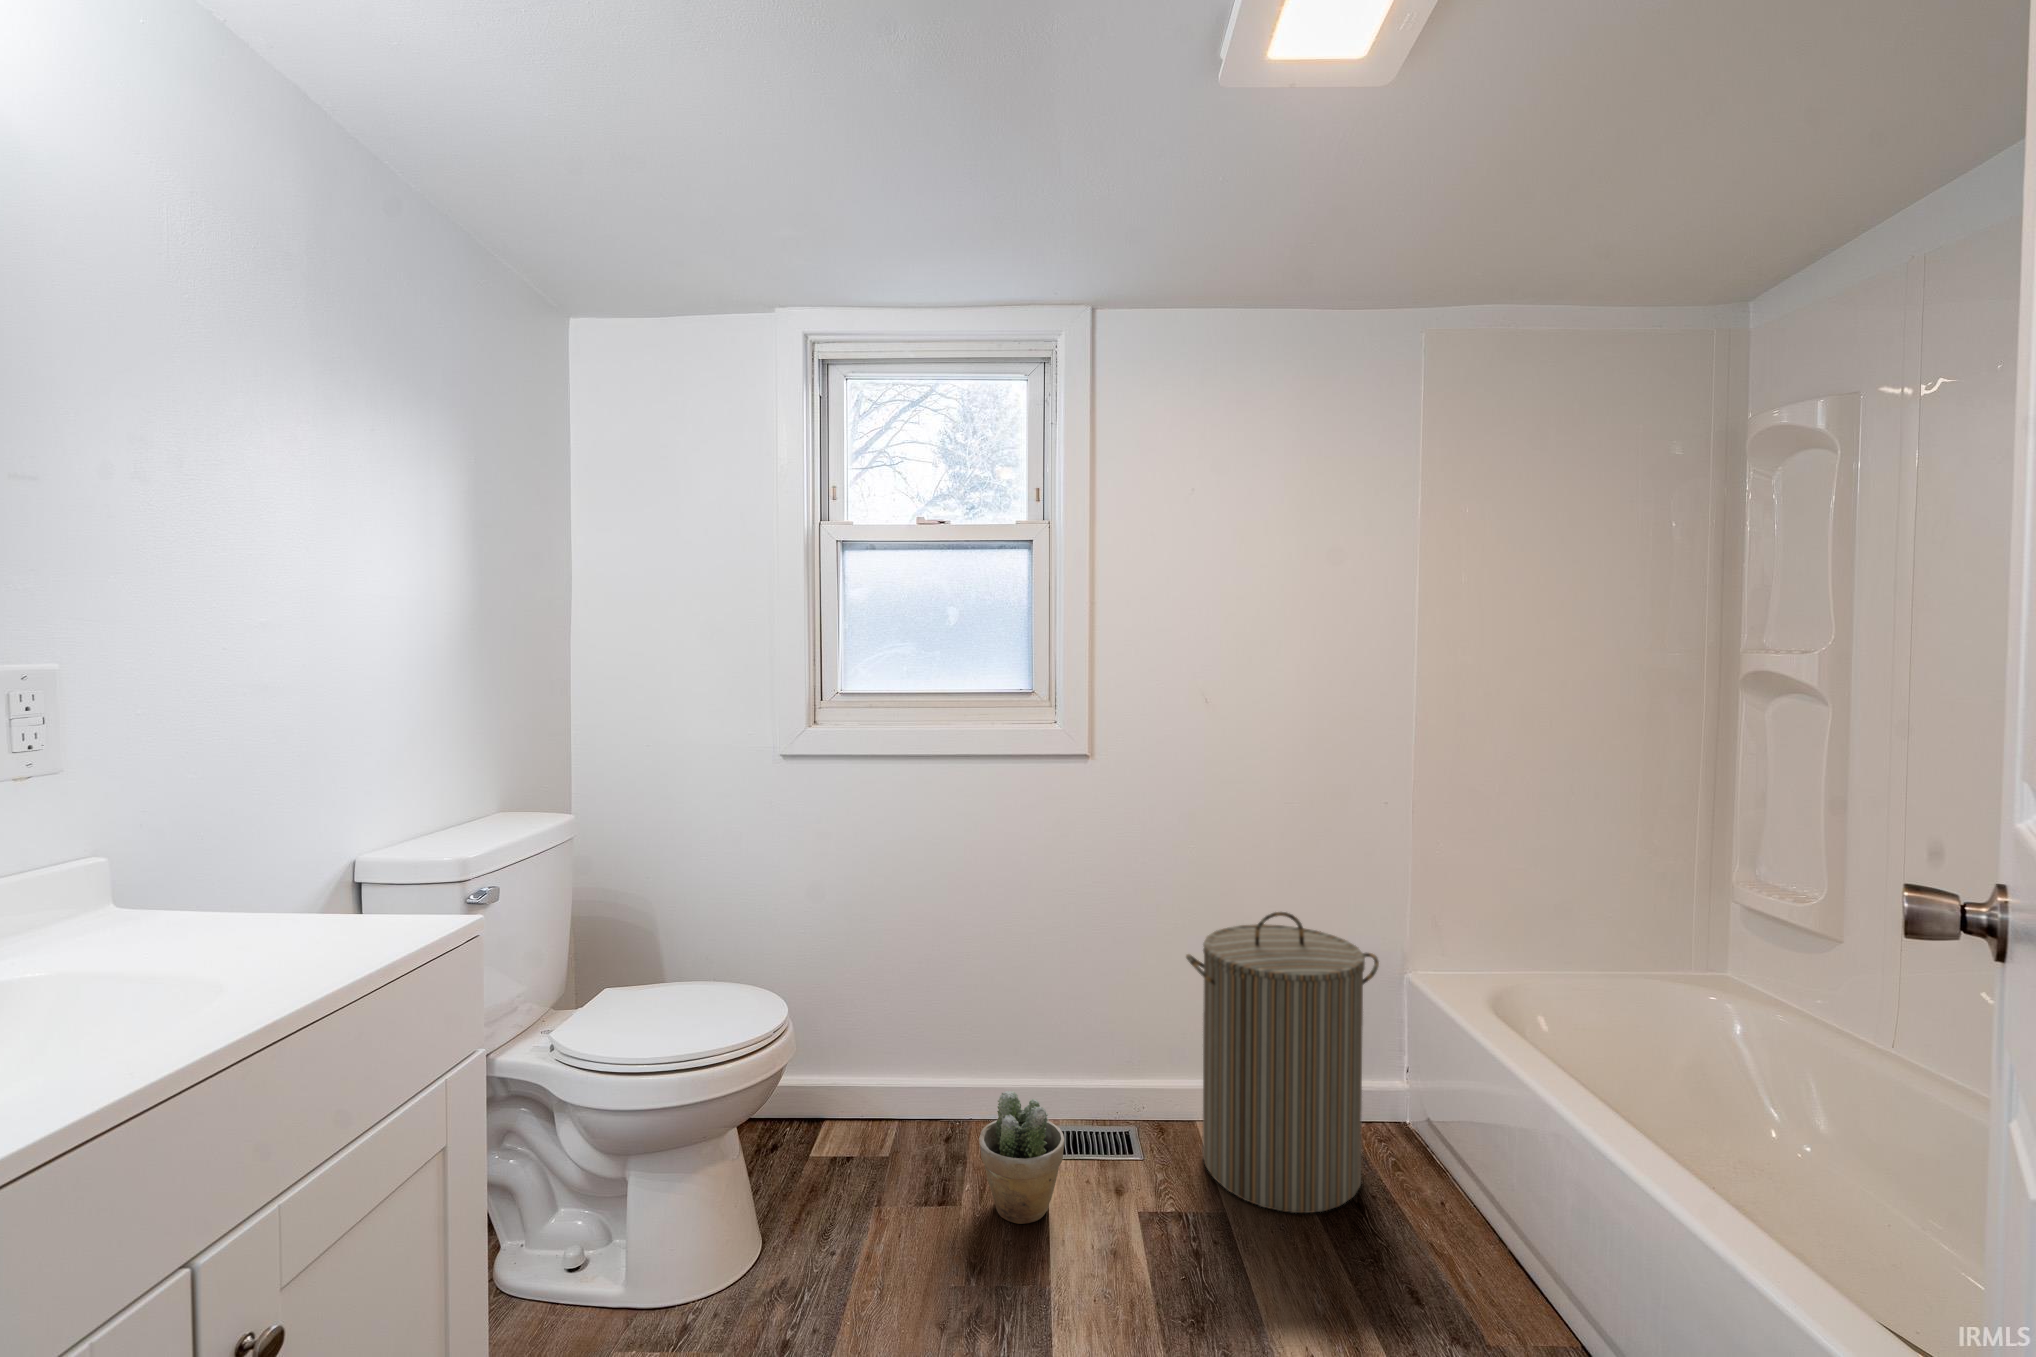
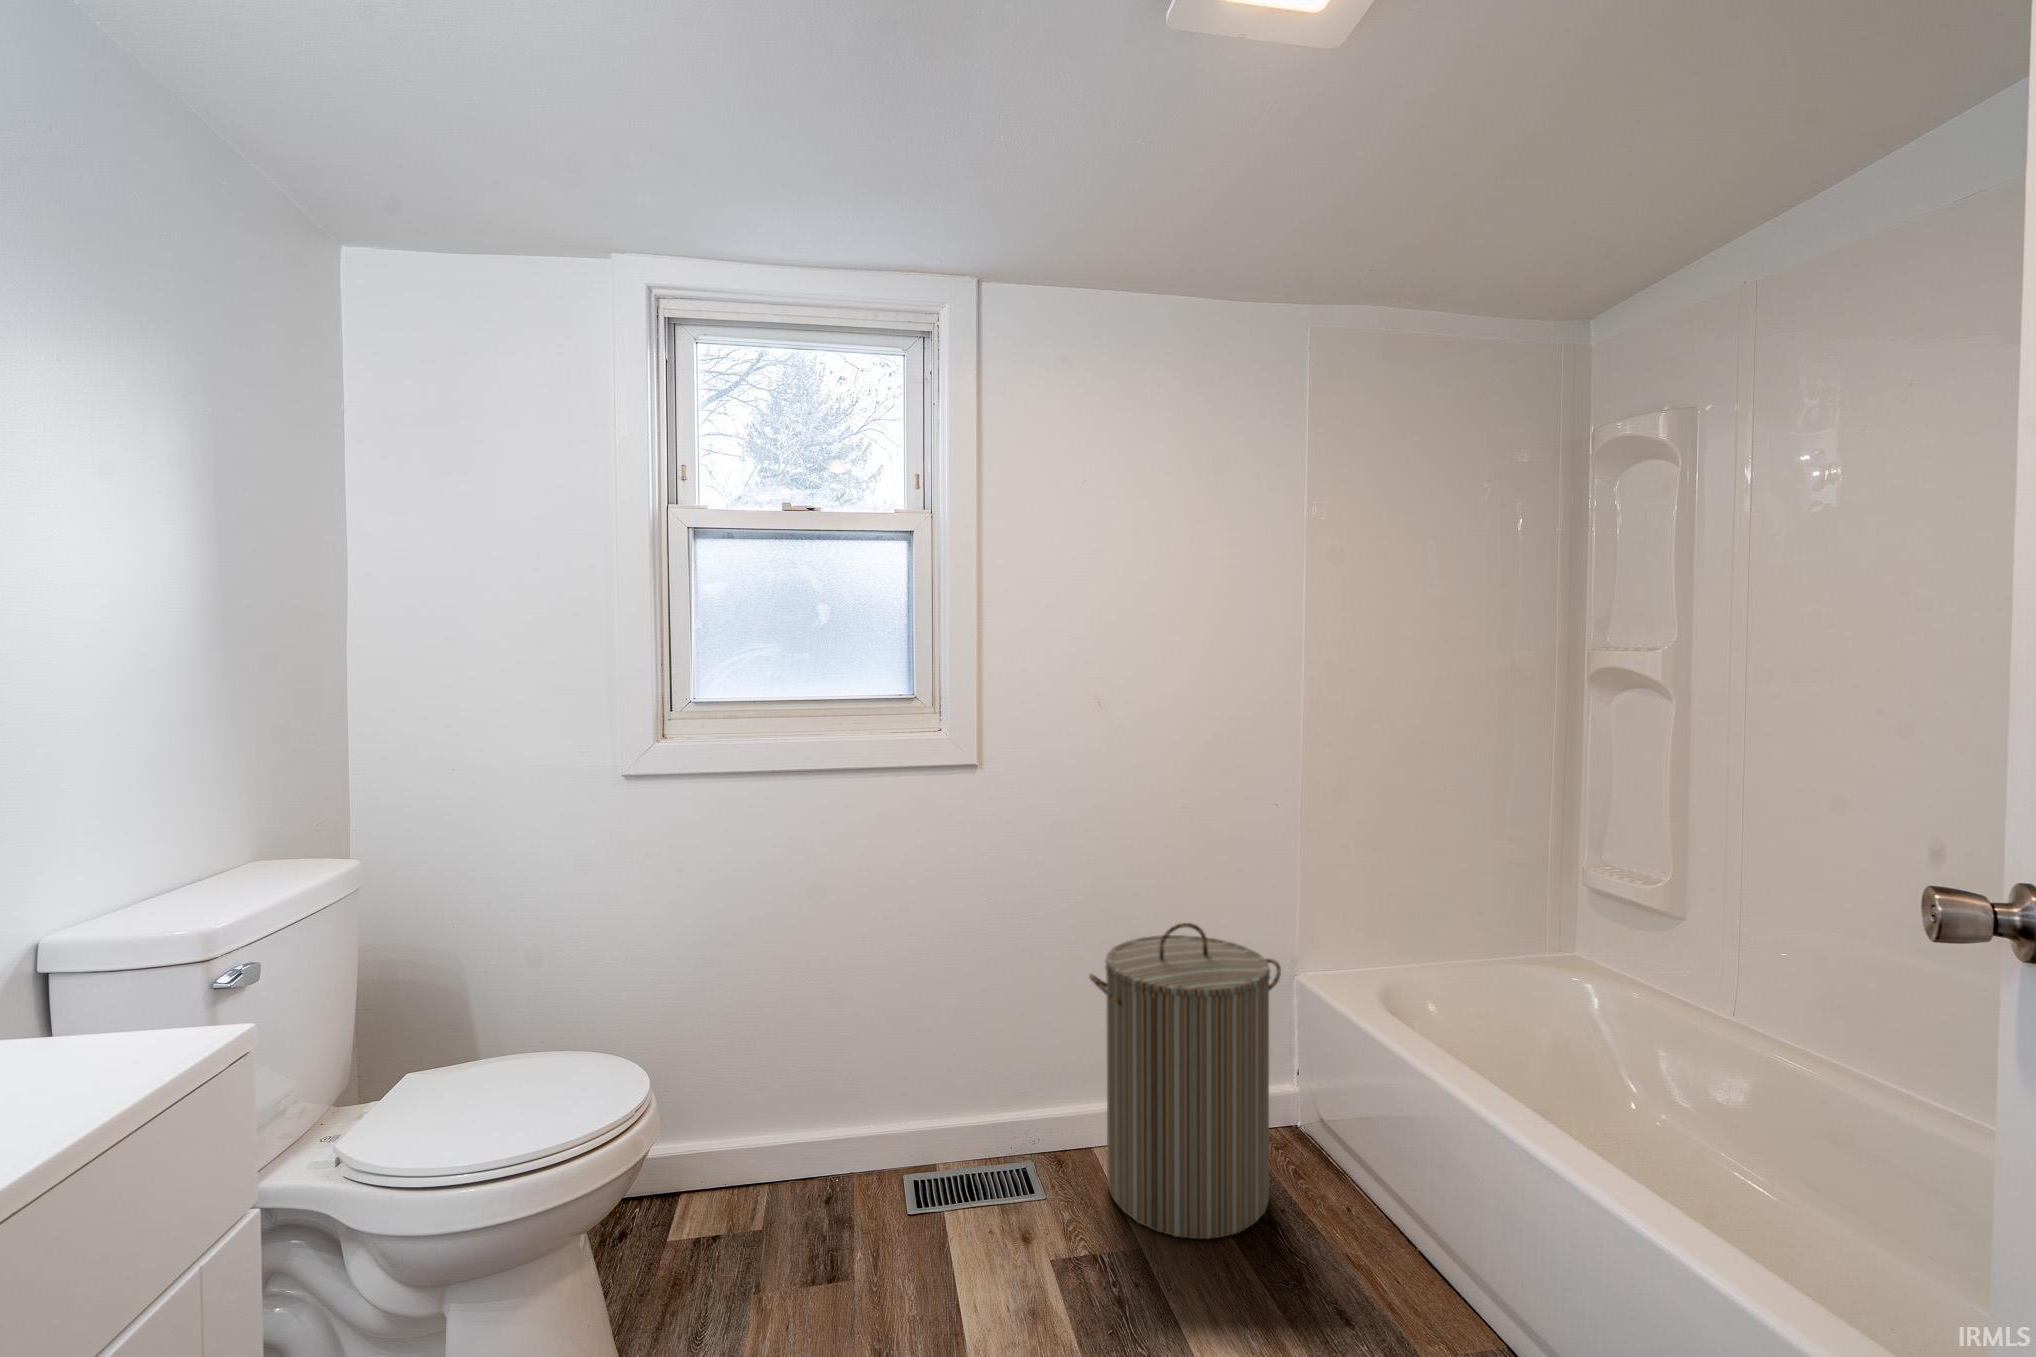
potted plant: present [979,1091,1064,1224] -> none [874,1143,969,1293]

